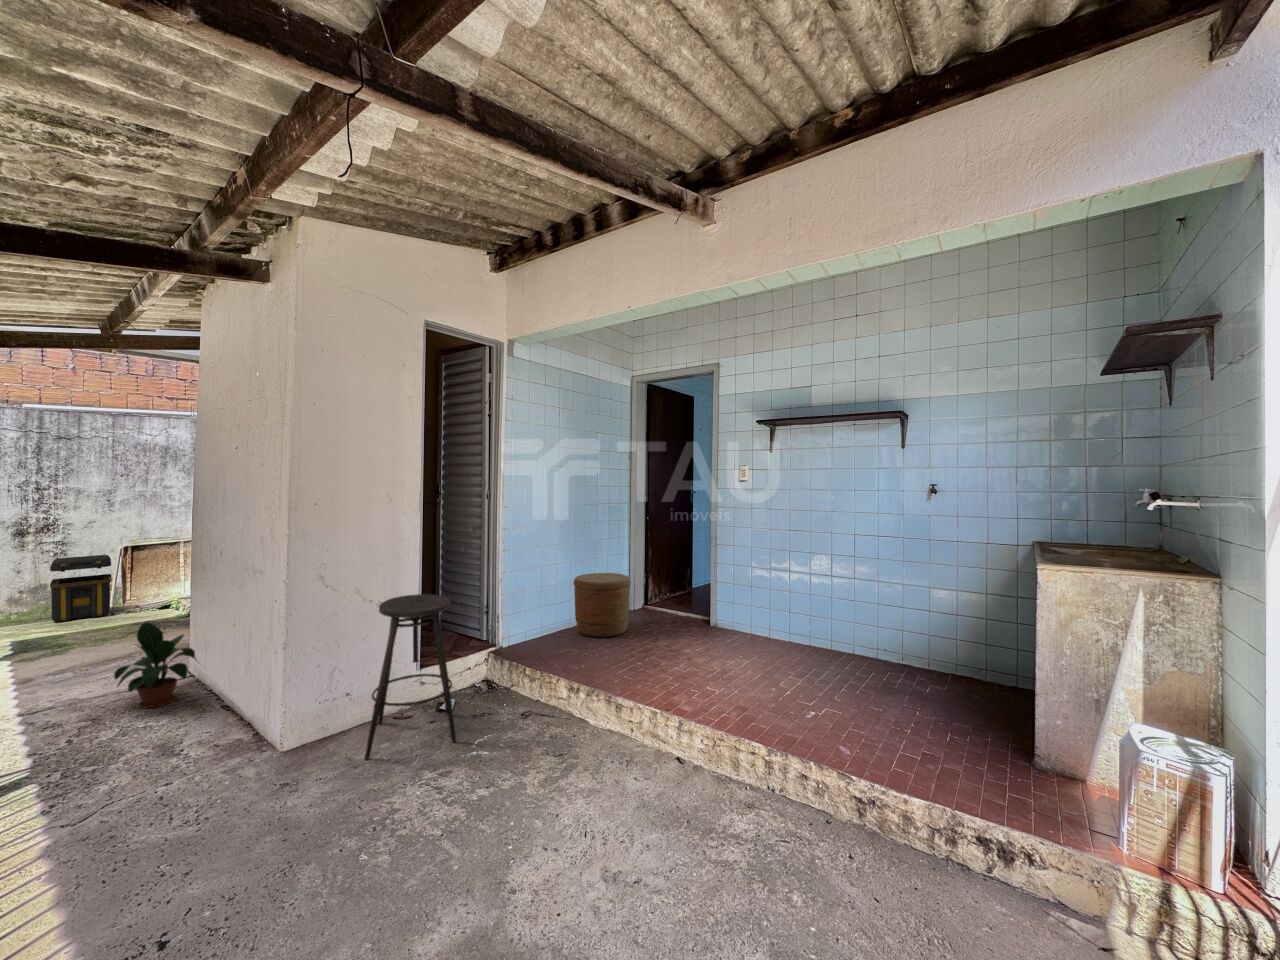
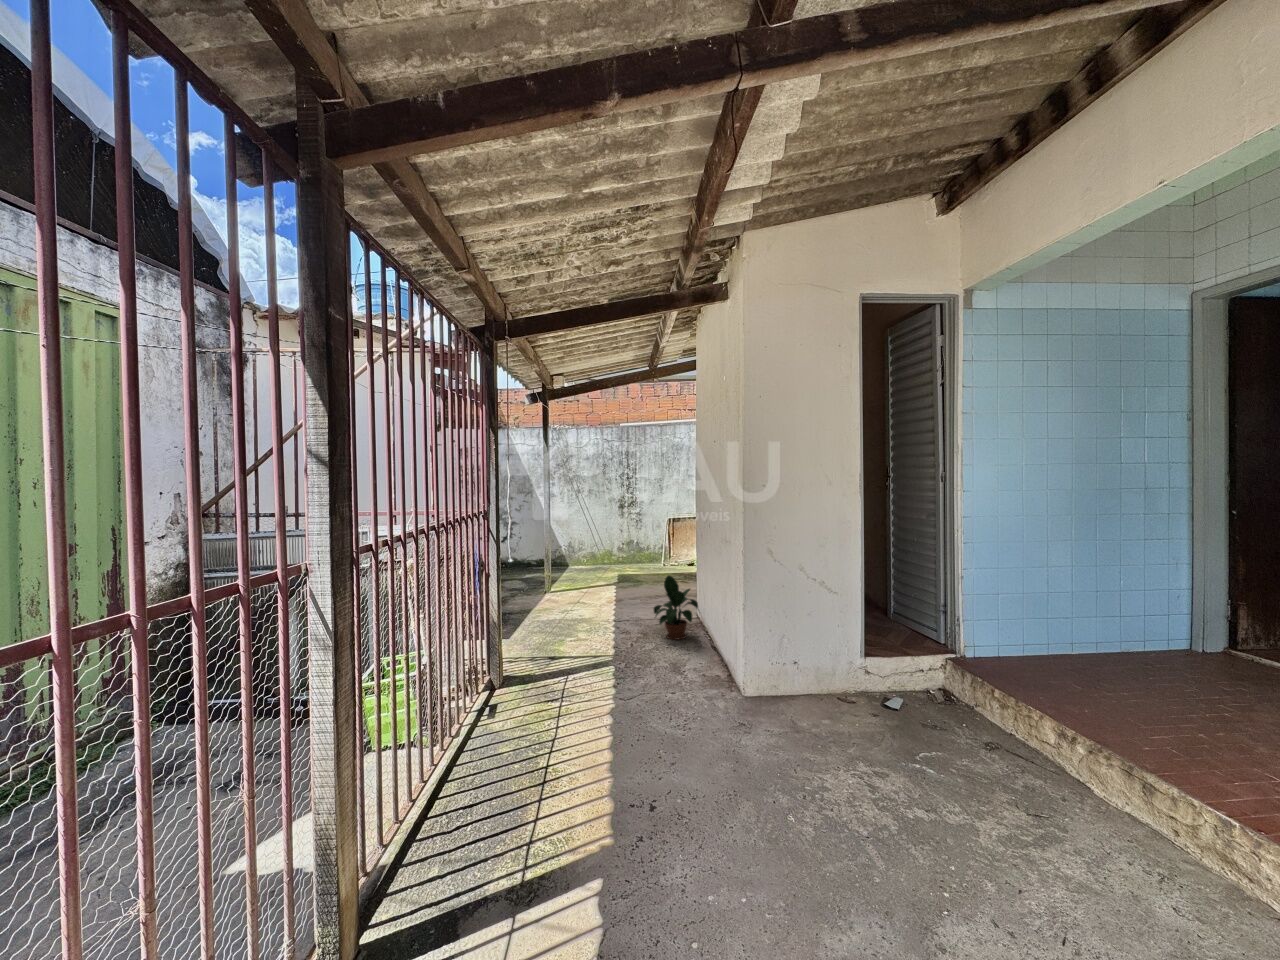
toolbox: present [50,555,112,622] -> none [633,525,663,569]
woven basket: present [573,573,631,638] -> none [1076,584,1186,679]
stool: present [365,594,456,760] -> none [807,580,899,745]

